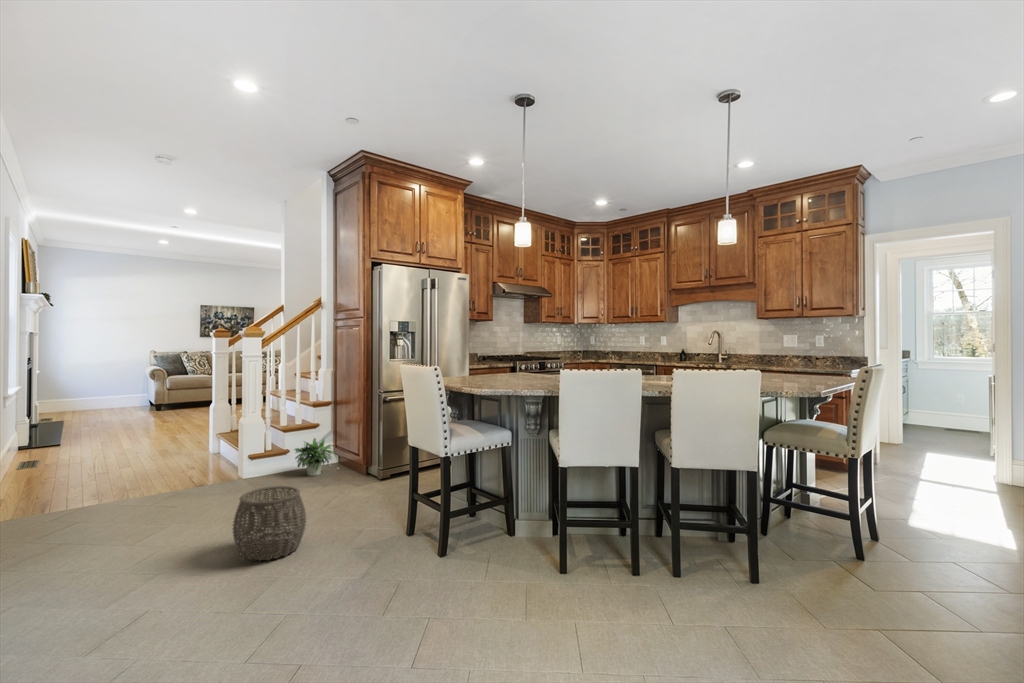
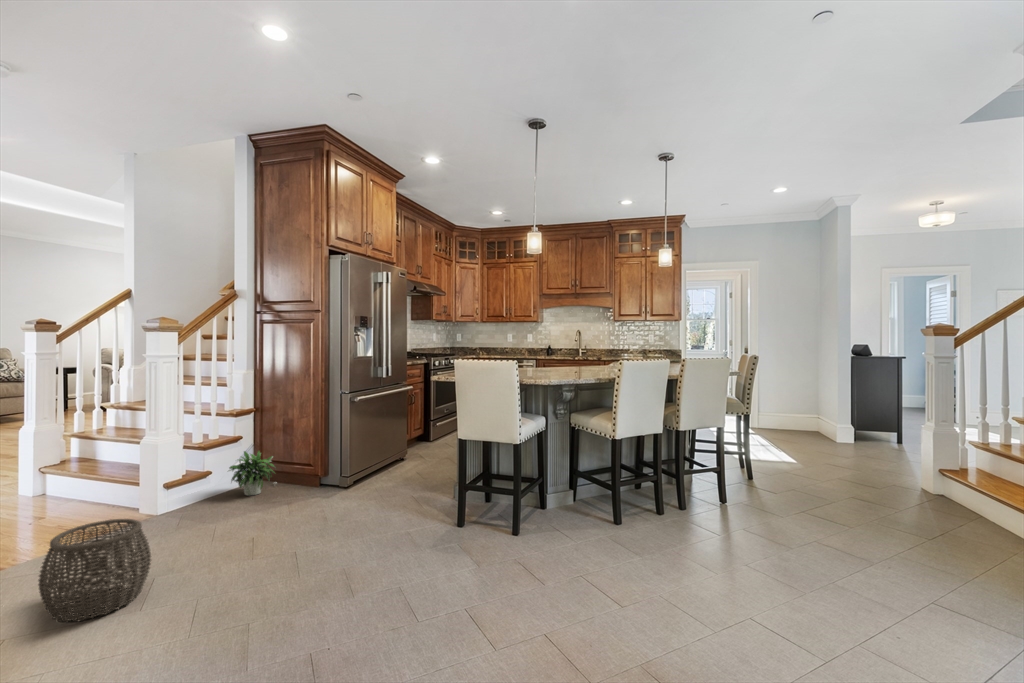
woven basket: present [233,486,306,561] -> present [38,519,151,622]

